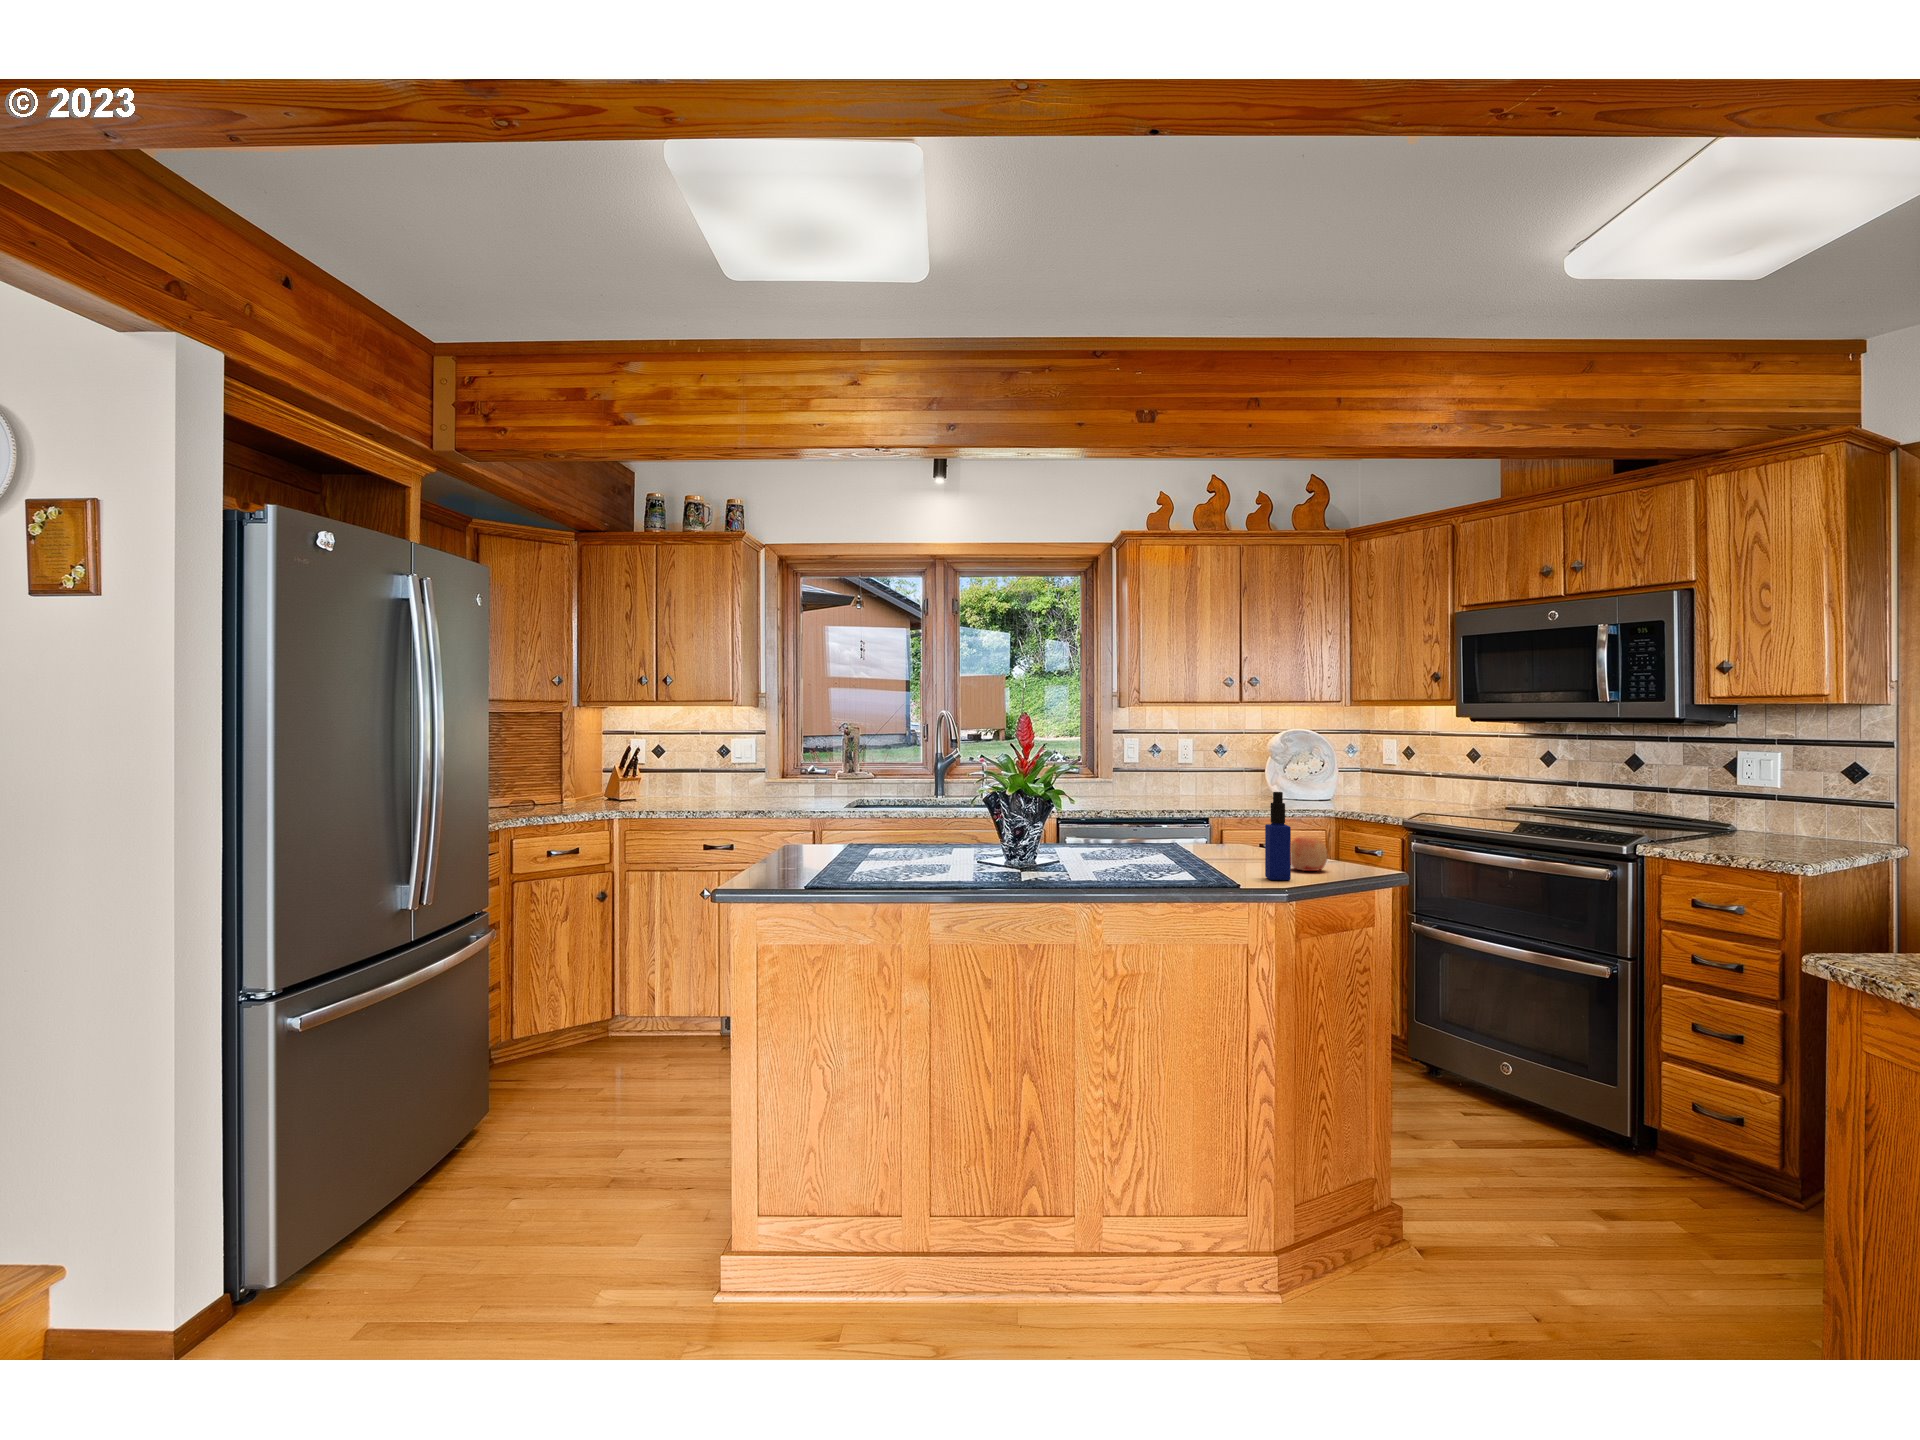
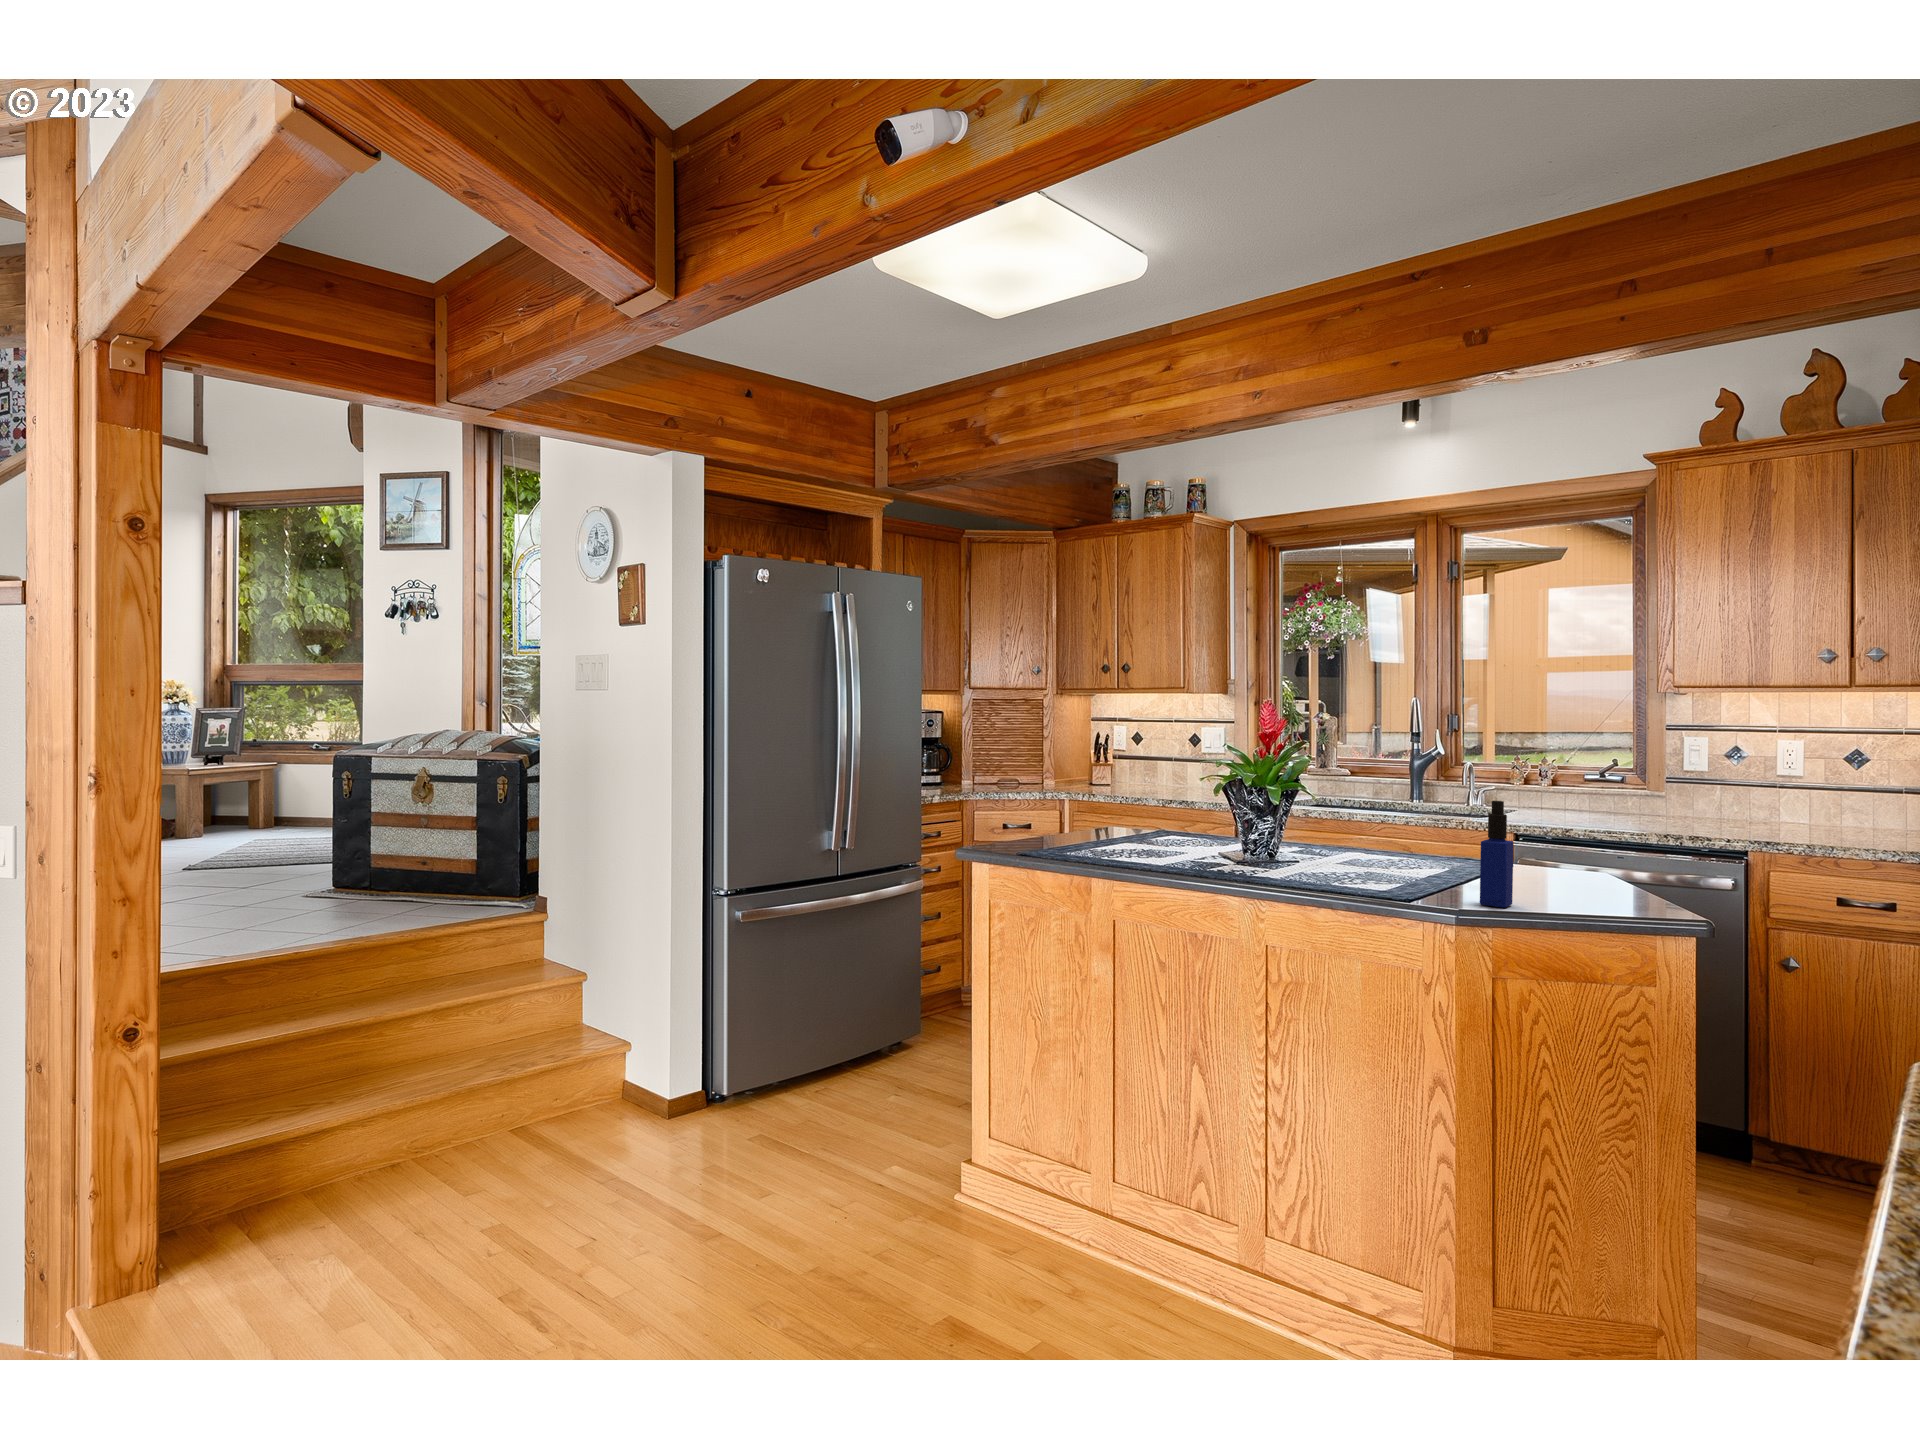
apple: present [1291,837,1328,871] -> none [1549,860,1602,904]

